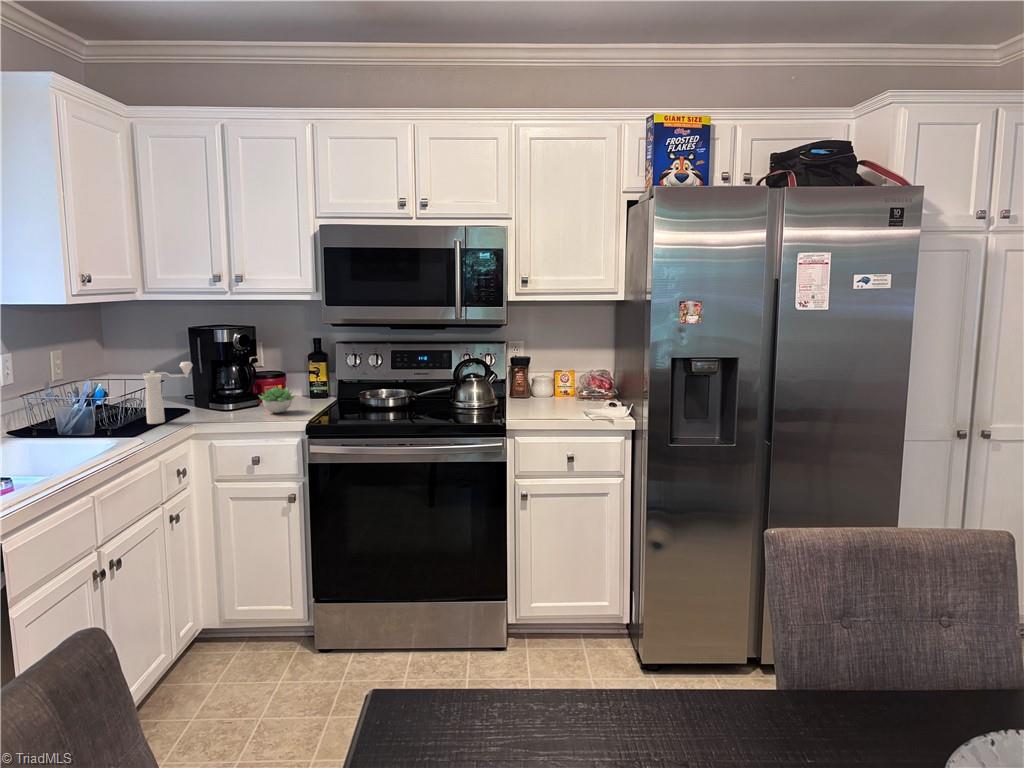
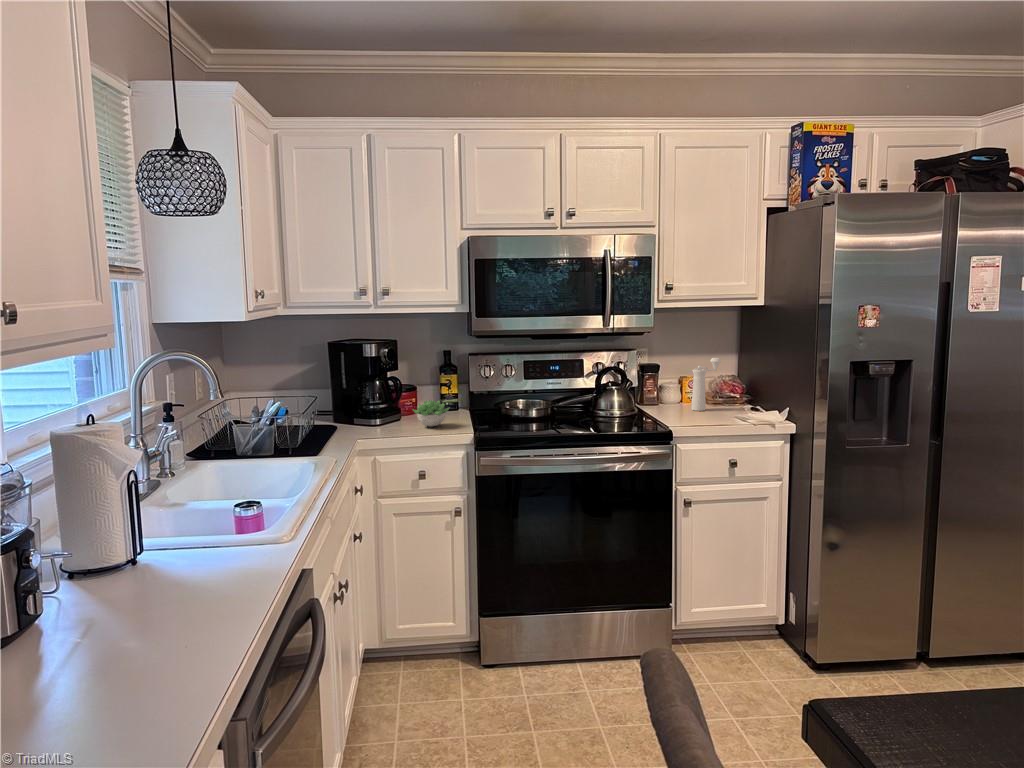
pepper mill: present [143,362,192,424] -> present [691,358,721,411]

